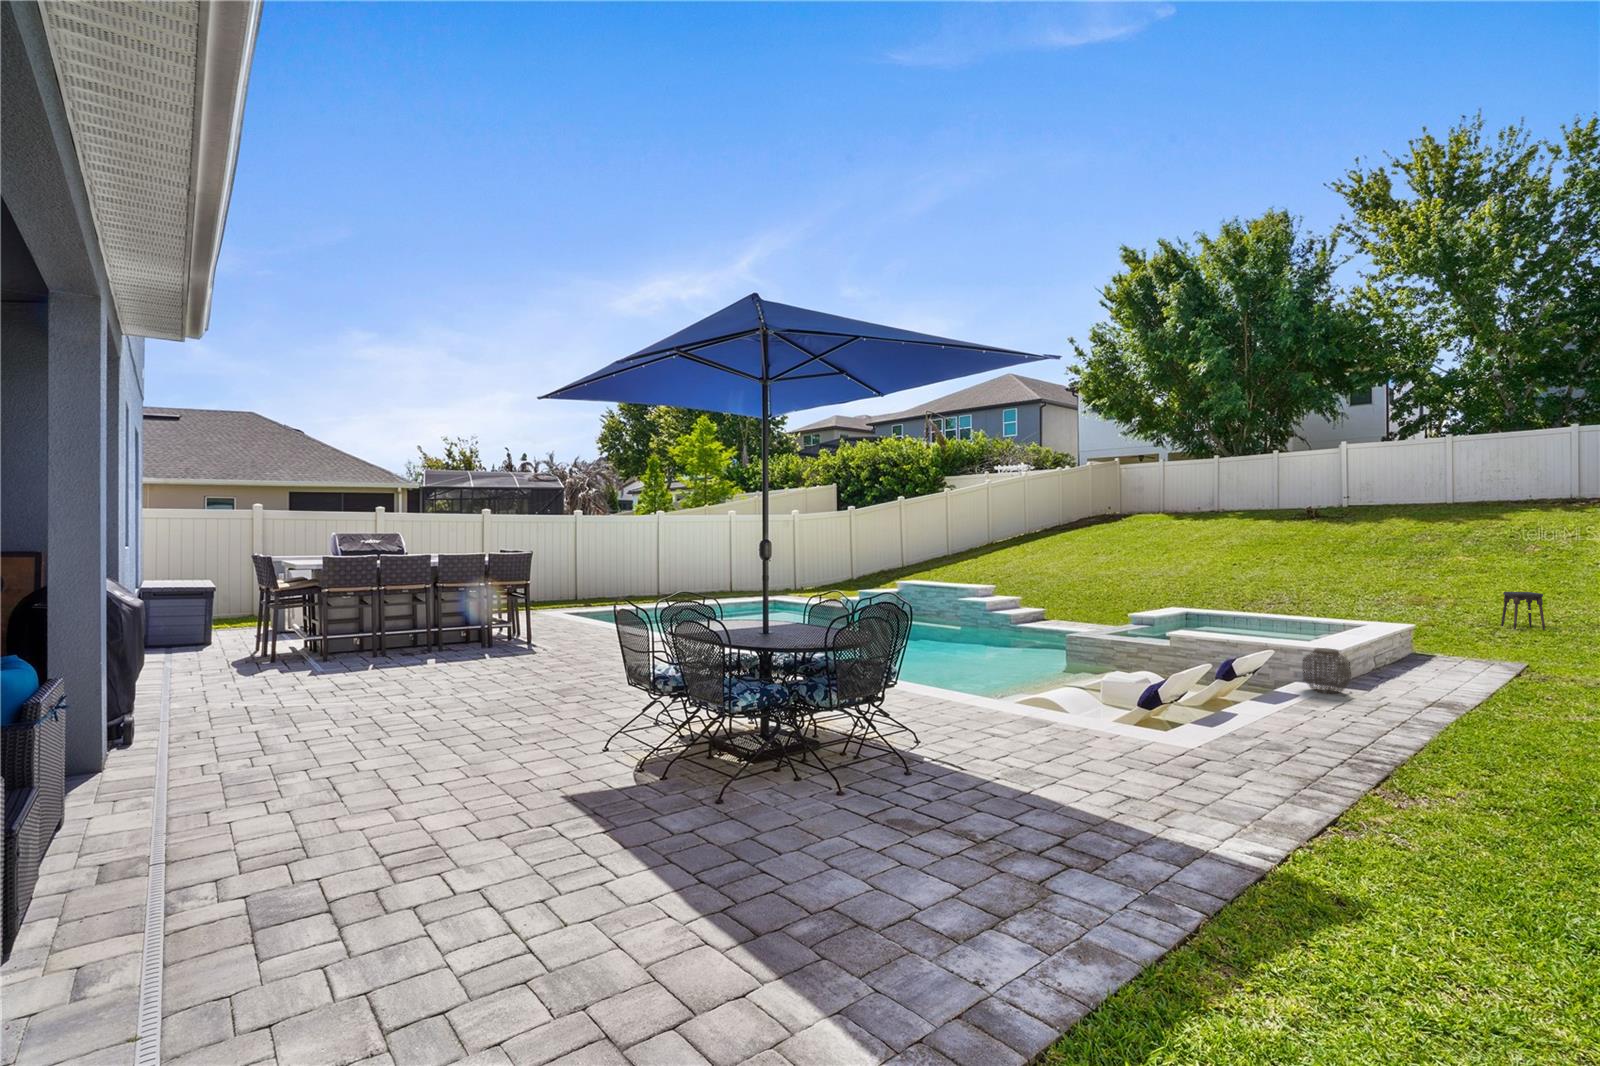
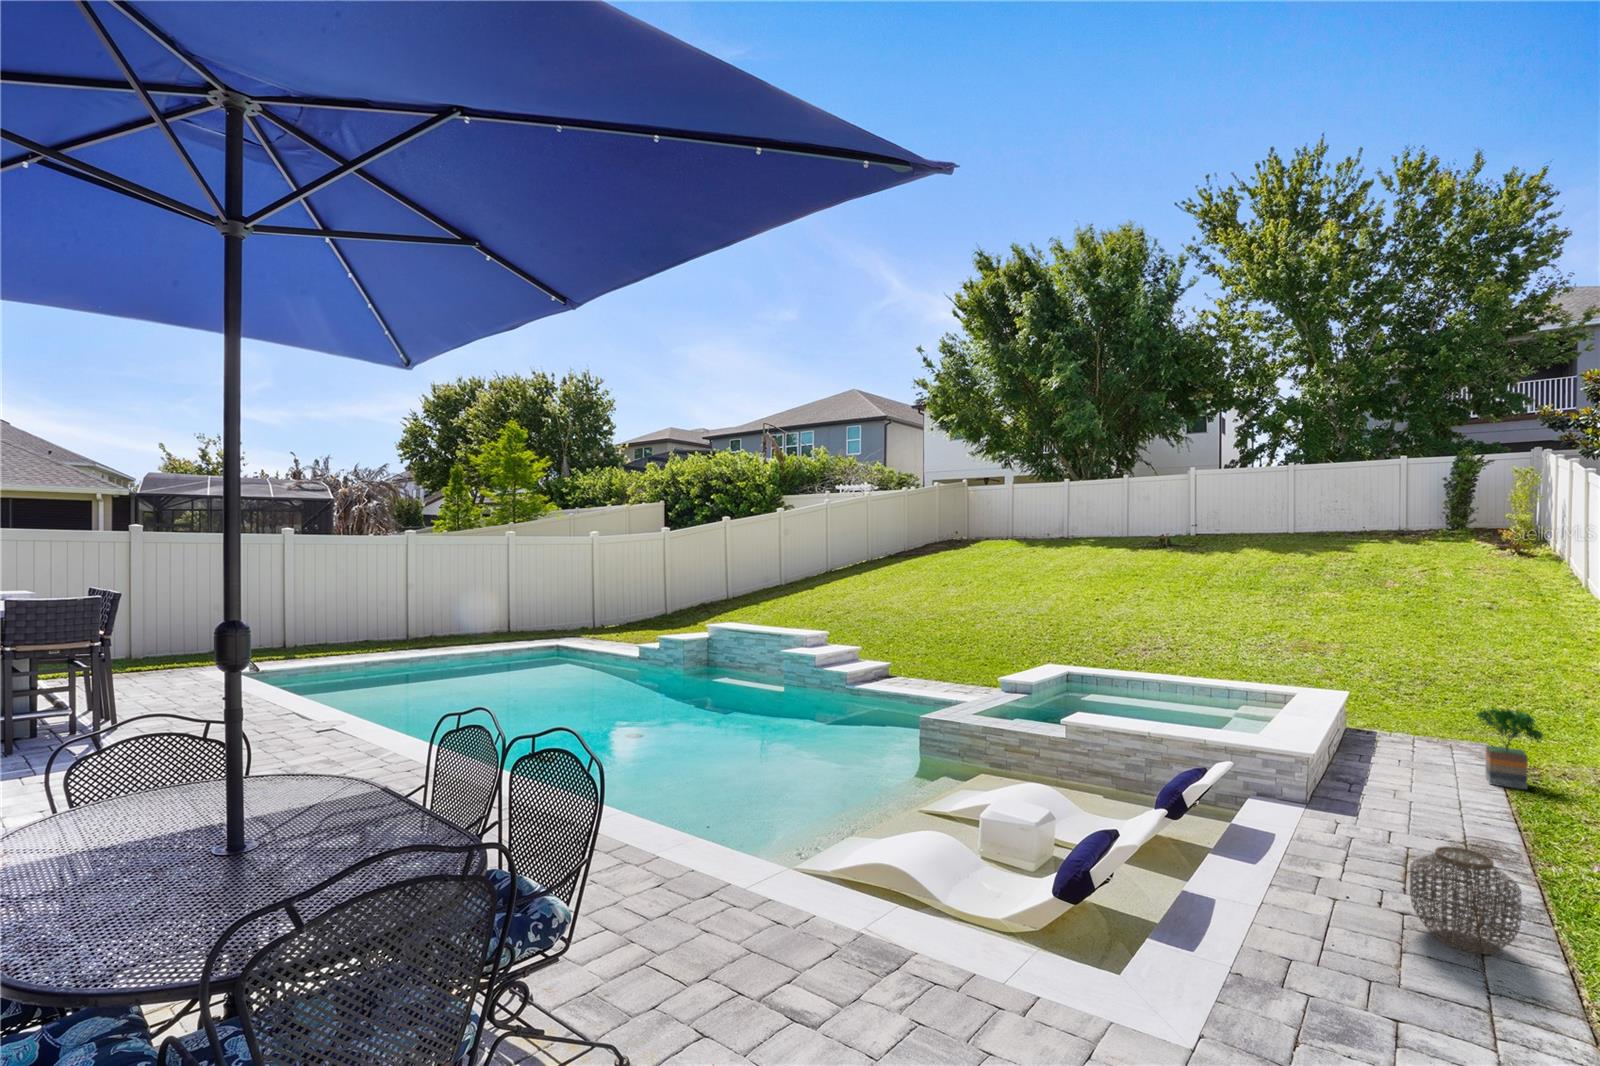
stool: present [1501,592,1545,630] -> none [1468,656,1529,709]
potted tree: none [1432,608,1474,658] -> present [1476,708,1543,789]

